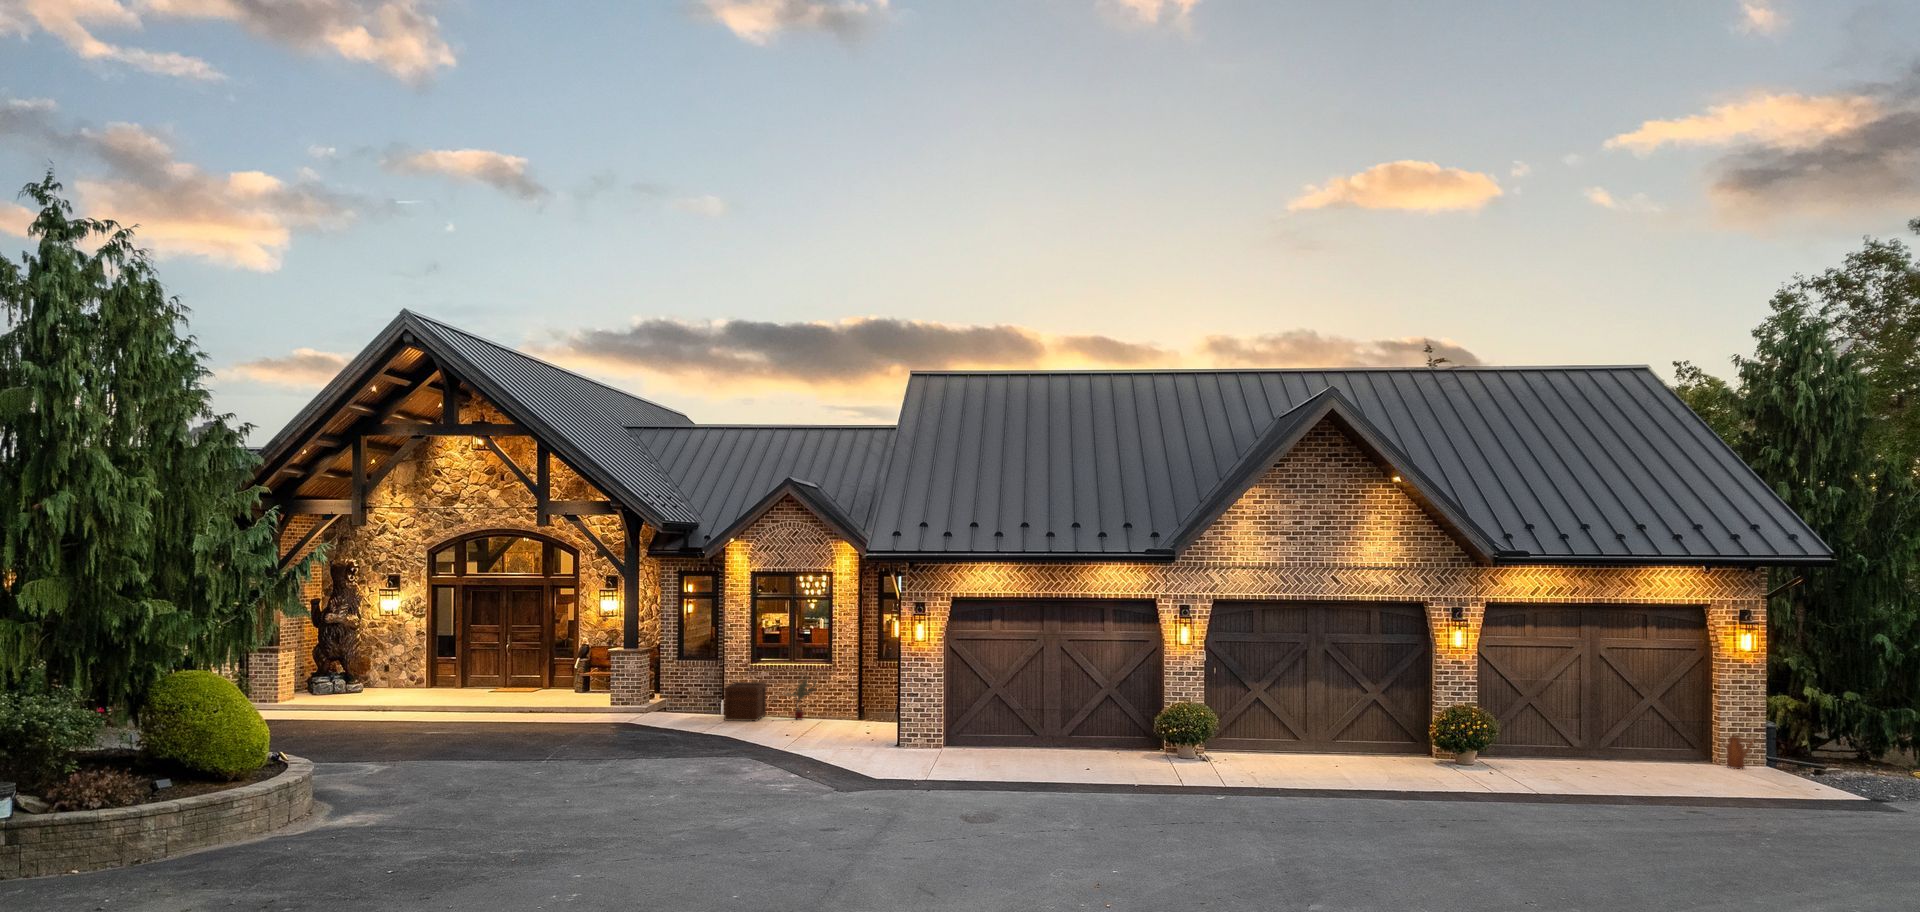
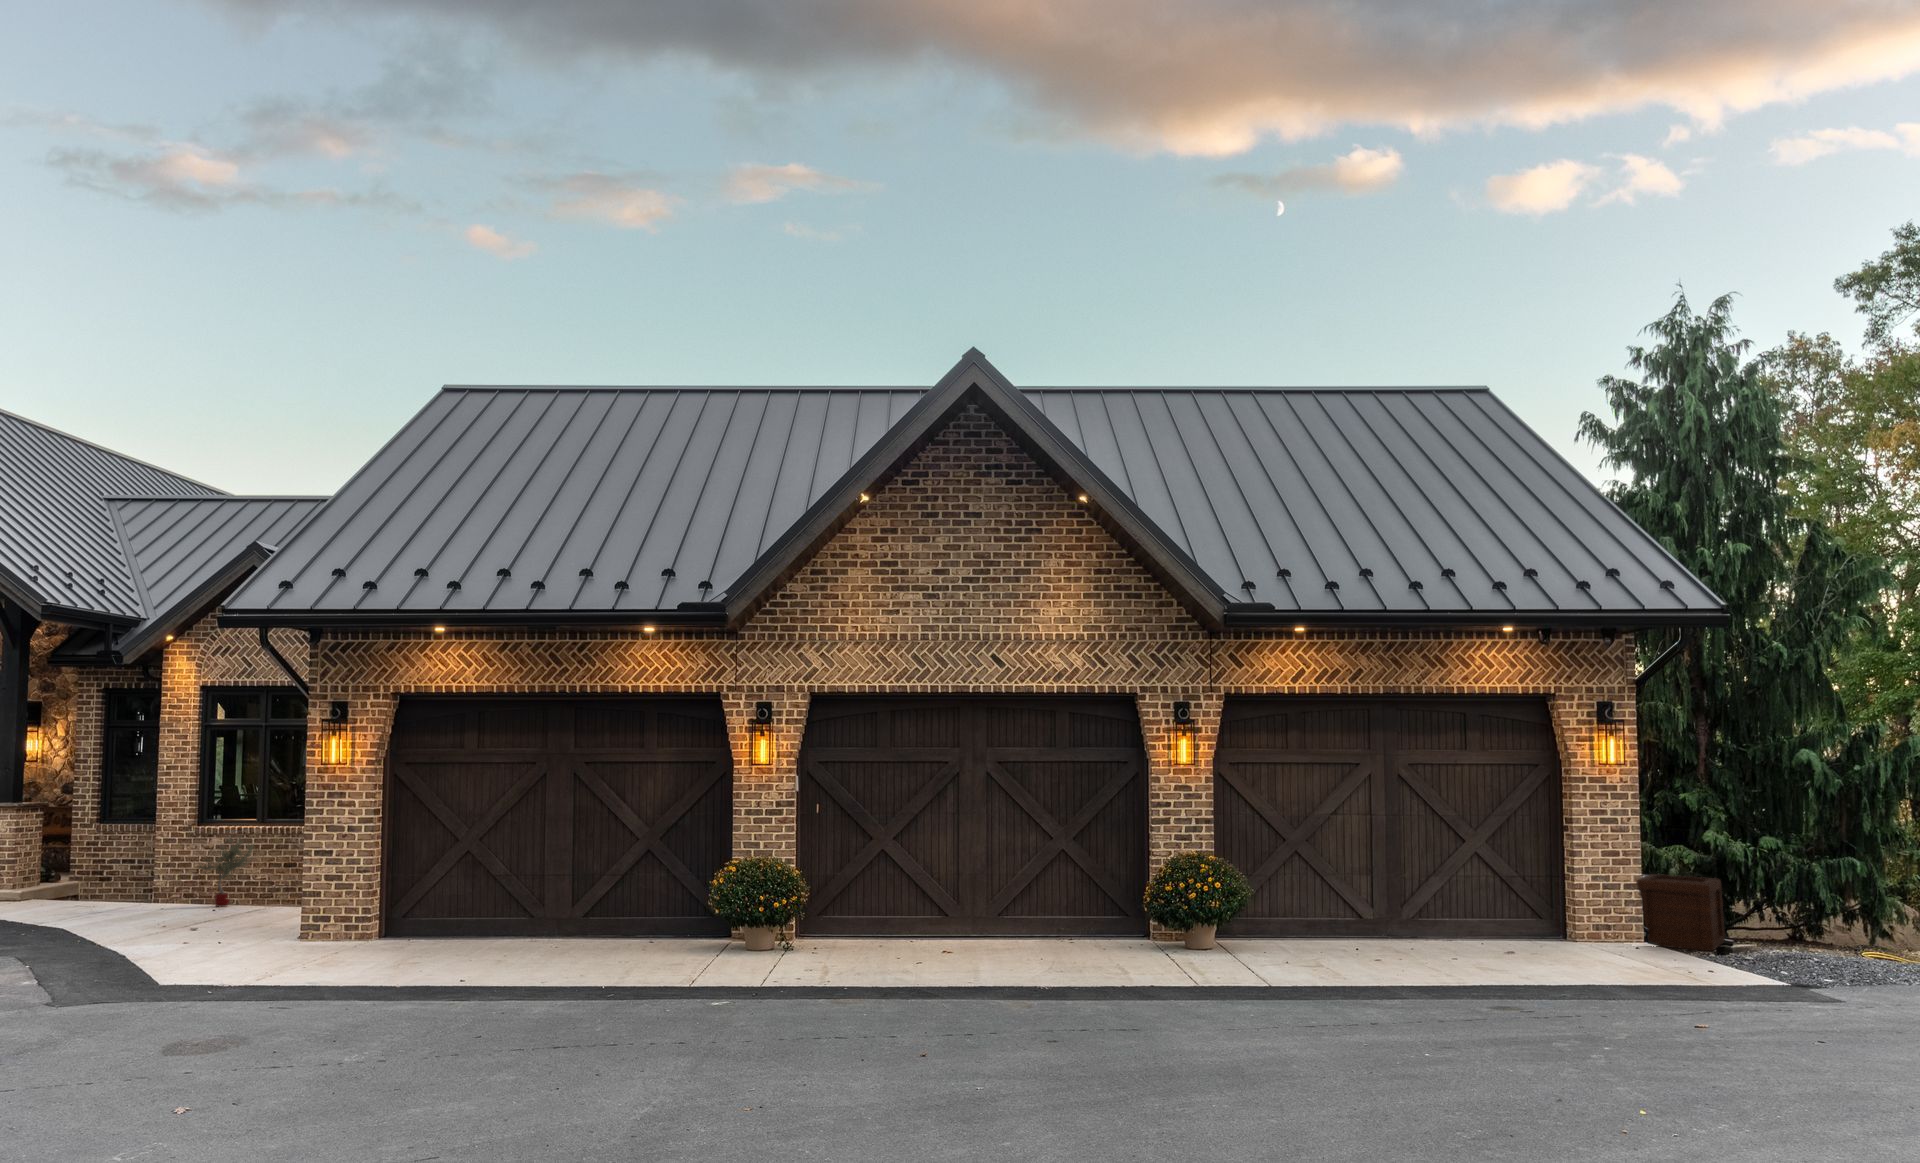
wooden crate: present [724,682,766,721] -> present [1636,874,1725,951]
watering can: present [1725,736,1755,769] -> none [1578,895,1626,946]

